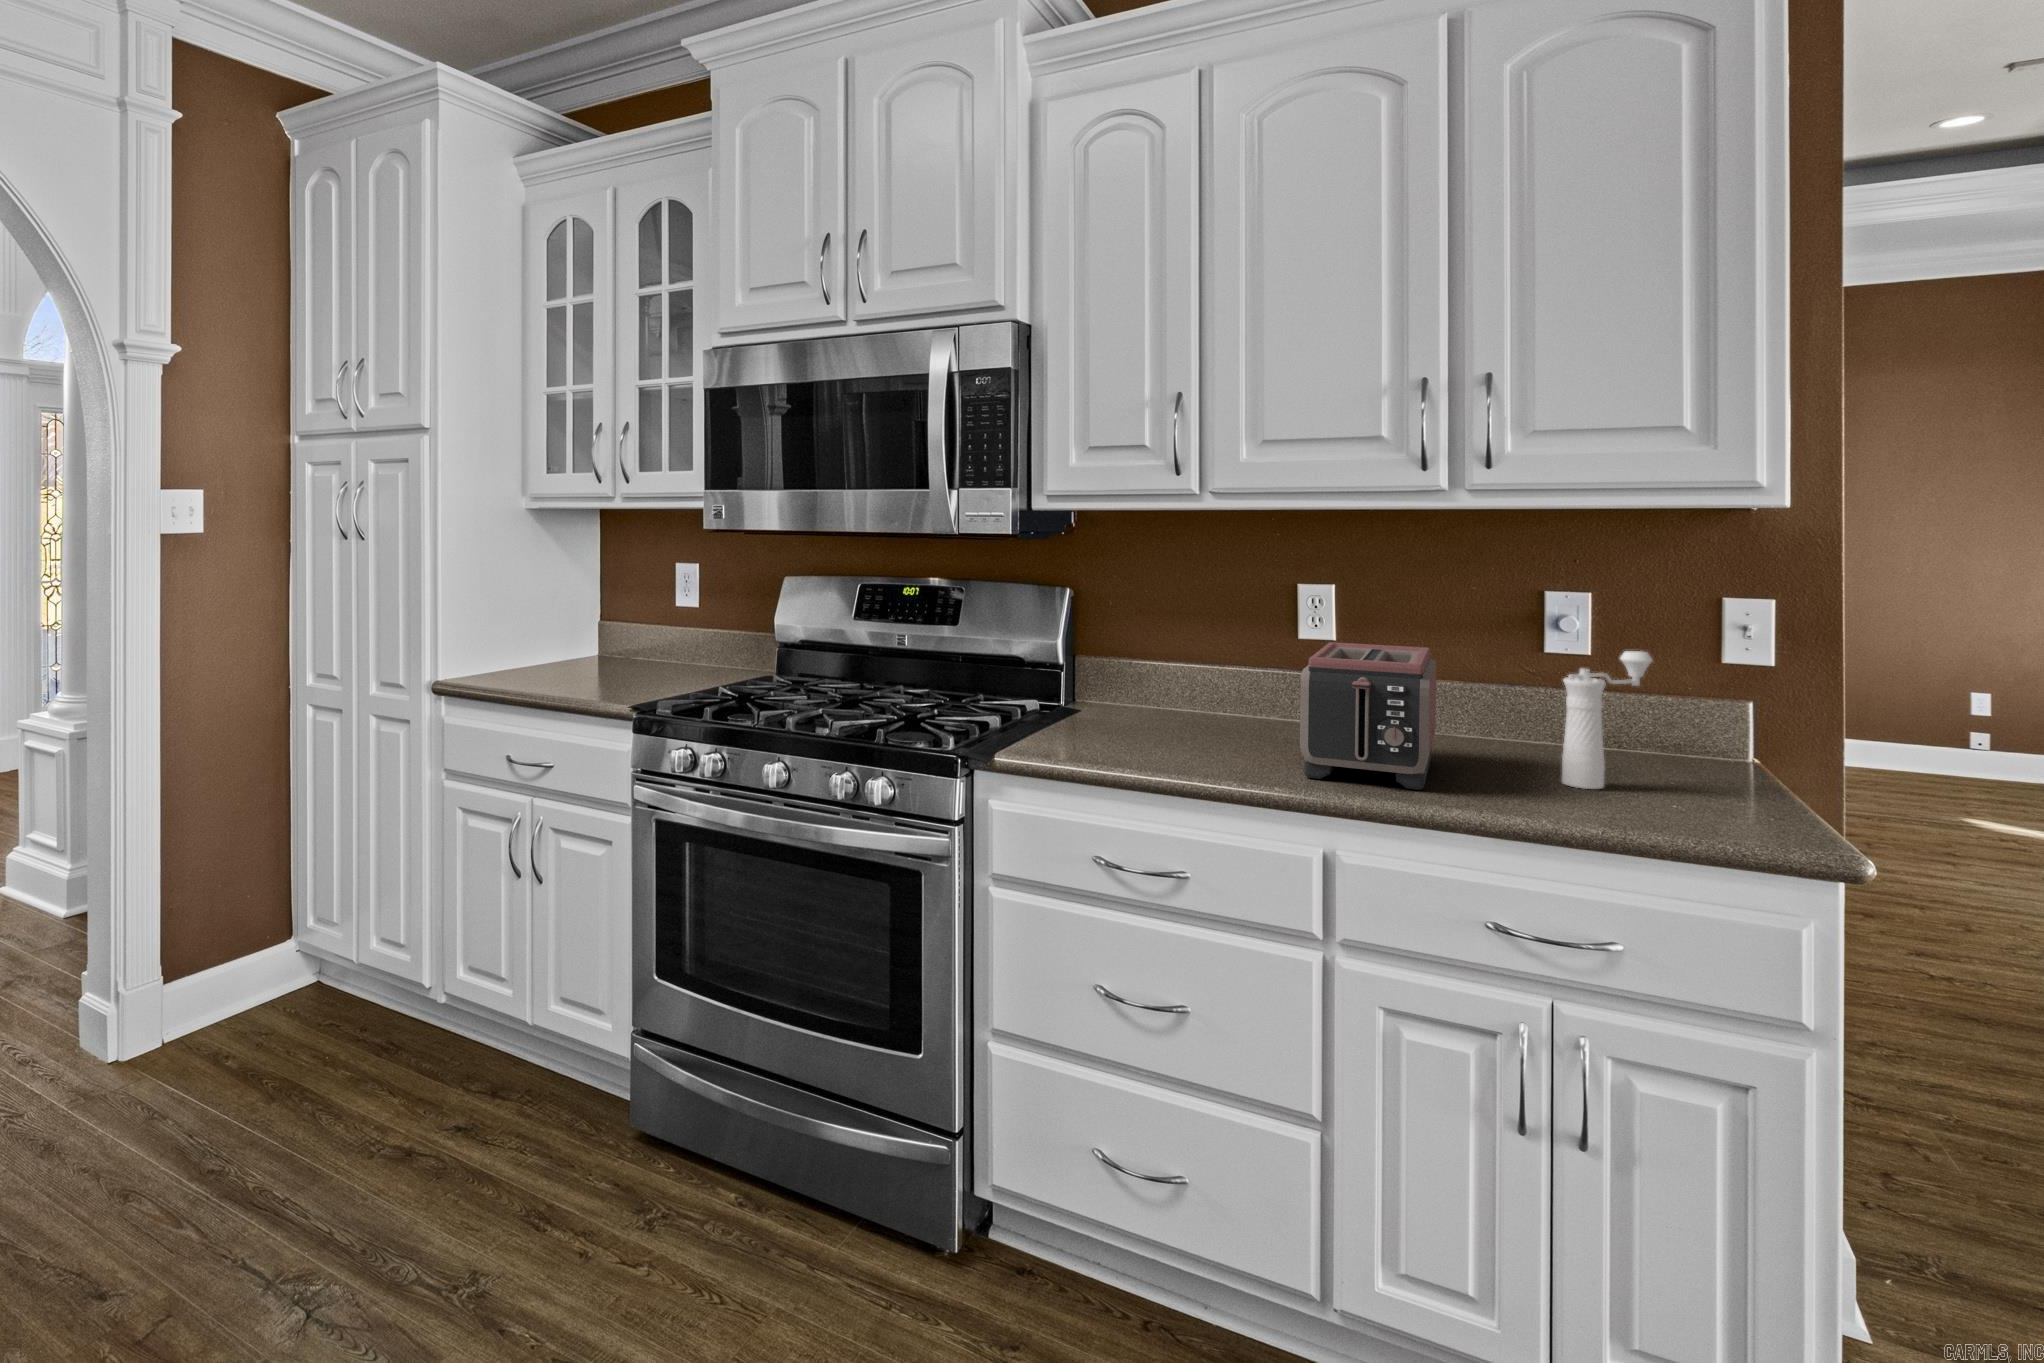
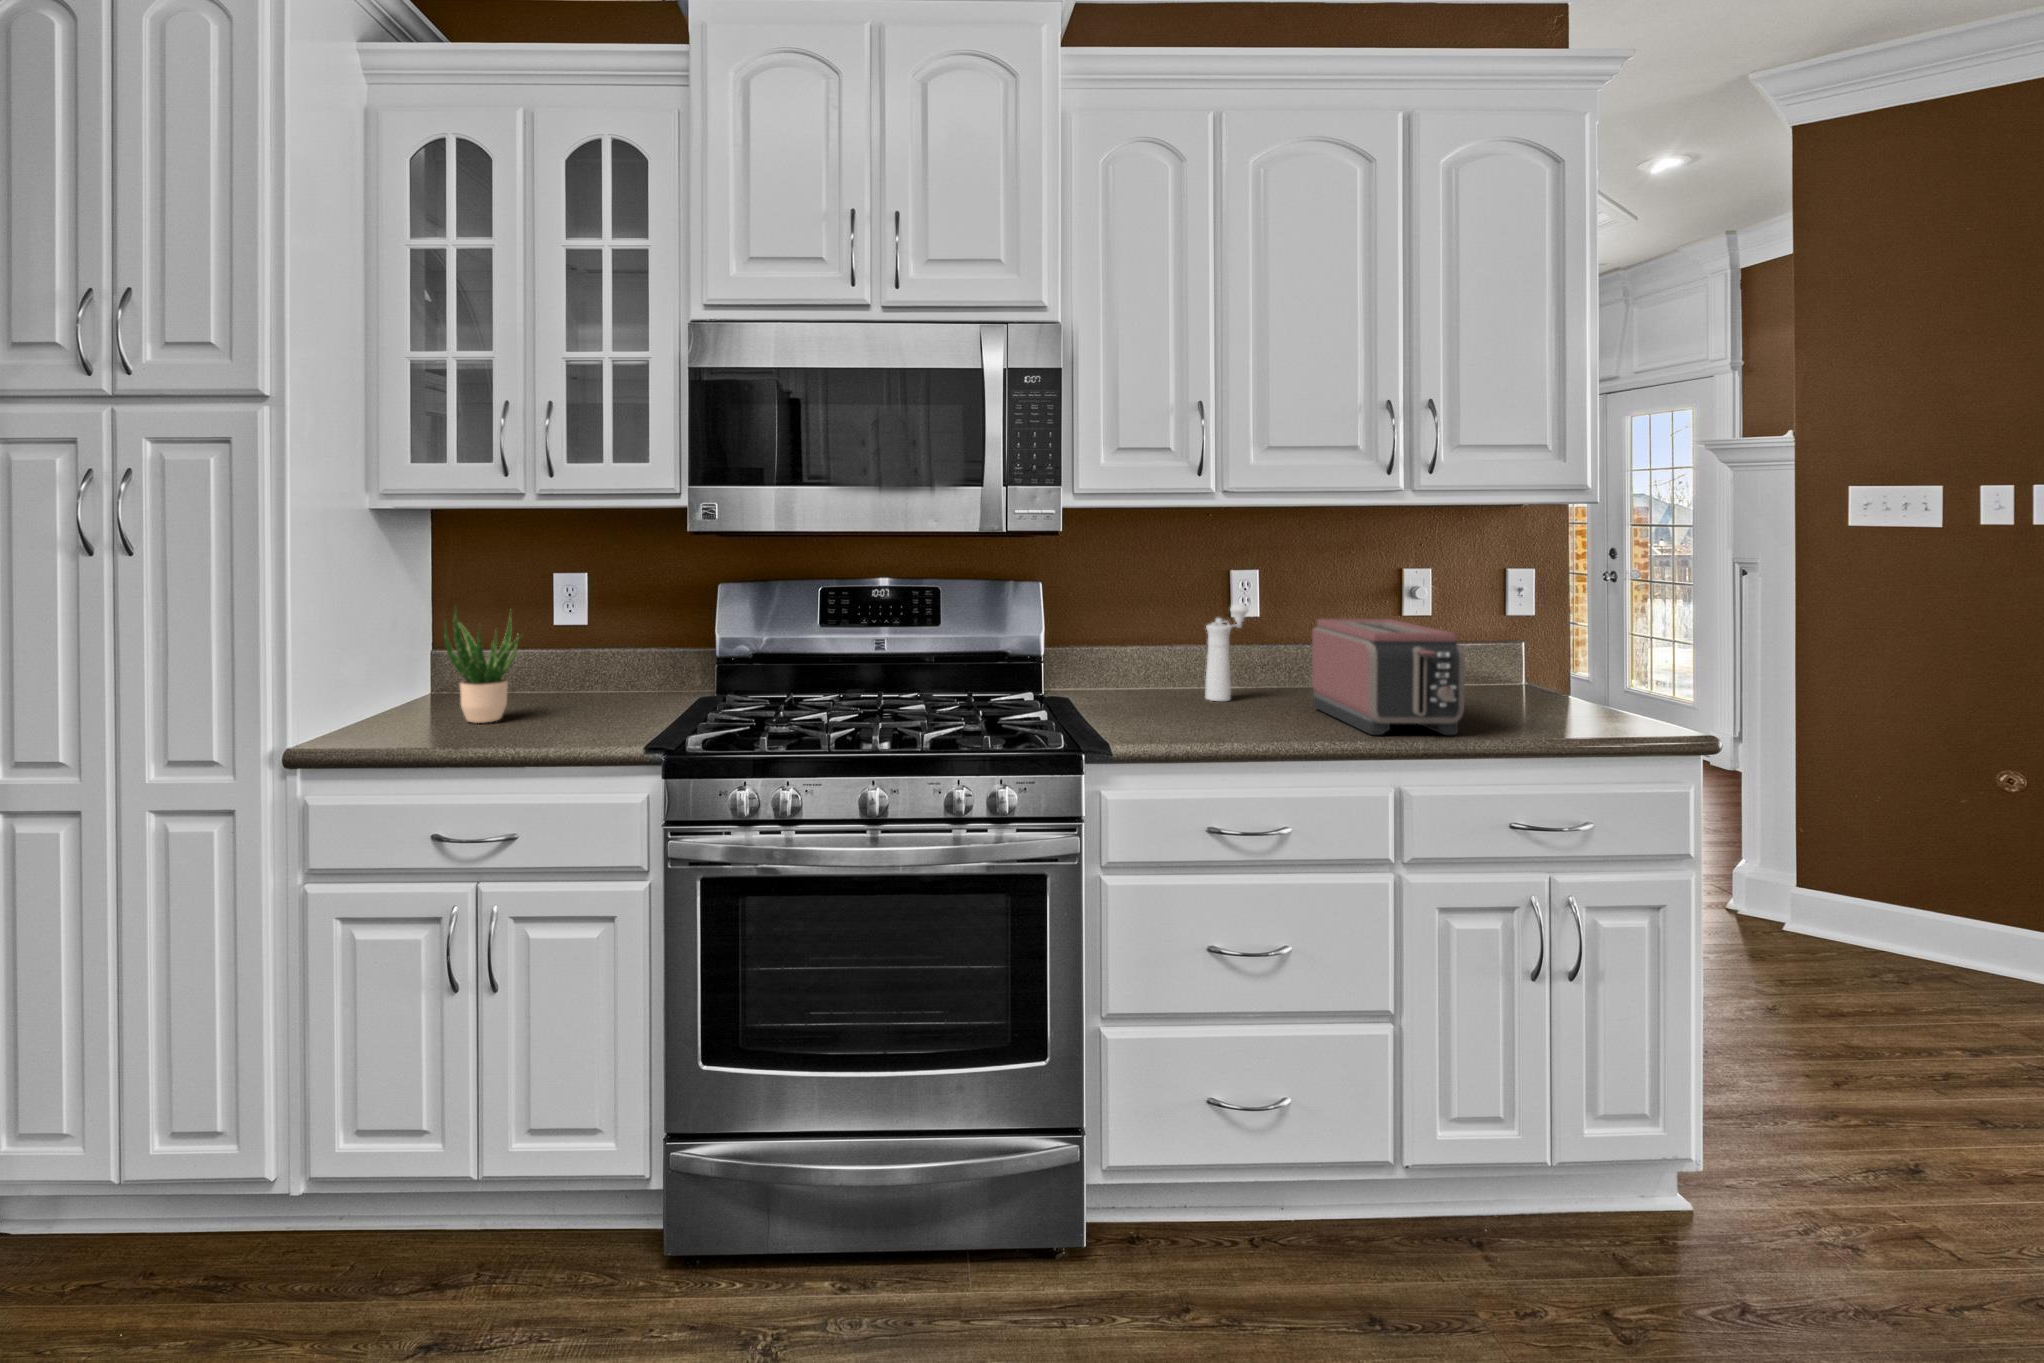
potted plant: none [523,588,582,685] -> present [444,609,520,723]
pepper mill: present [1562,651,1652,789] -> present [1205,604,1248,701]

